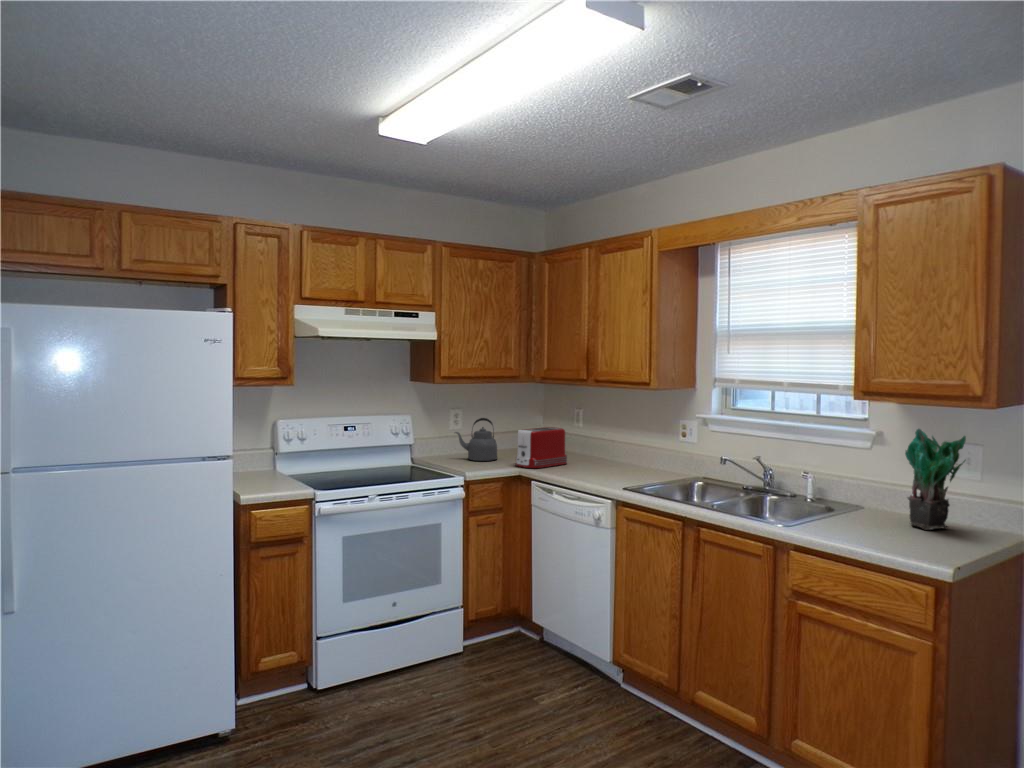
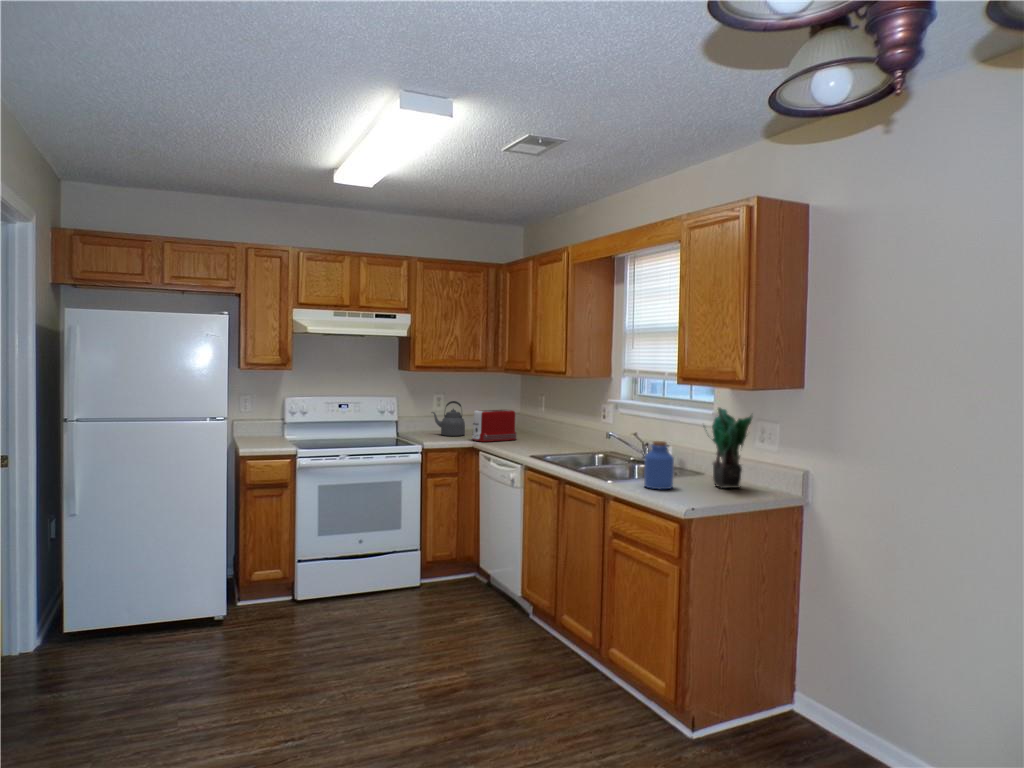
jar: none [835,473,876,536] -> present [644,441,674,489]

